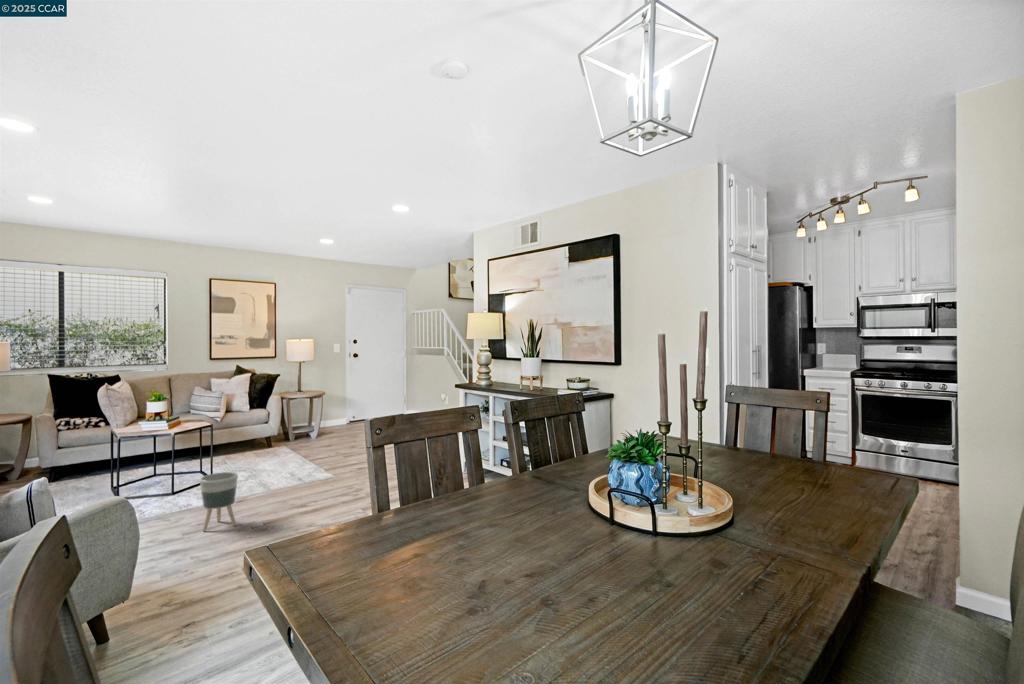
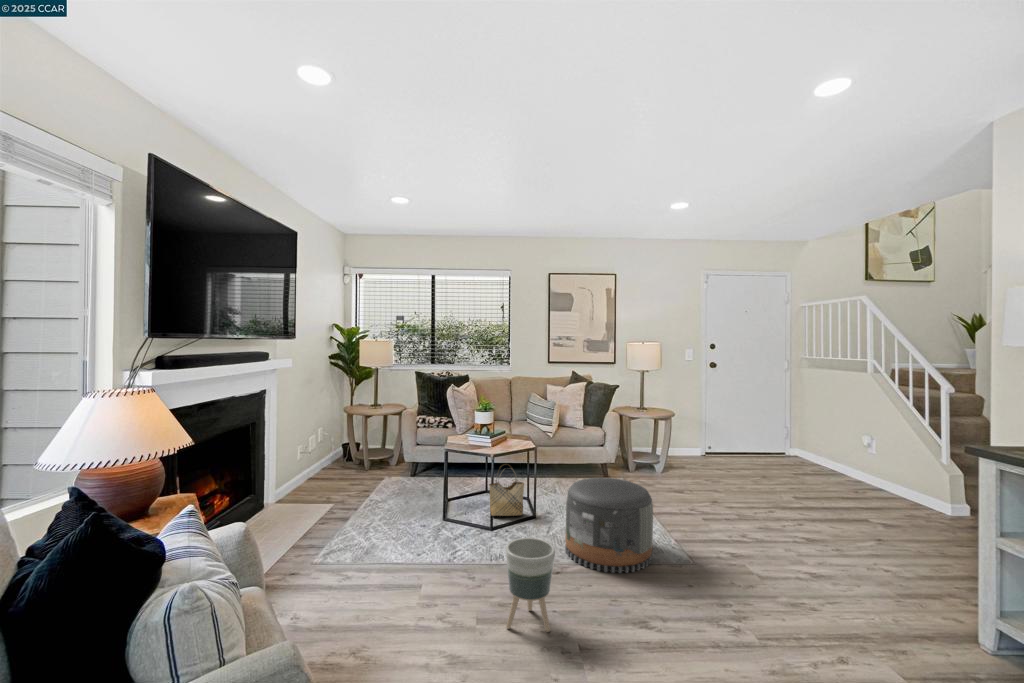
pouf: none [240,436,307,496] -> present [565,477,653,573]
woven basket: none [163,443,198,487] -> present [489,464,524,516]

